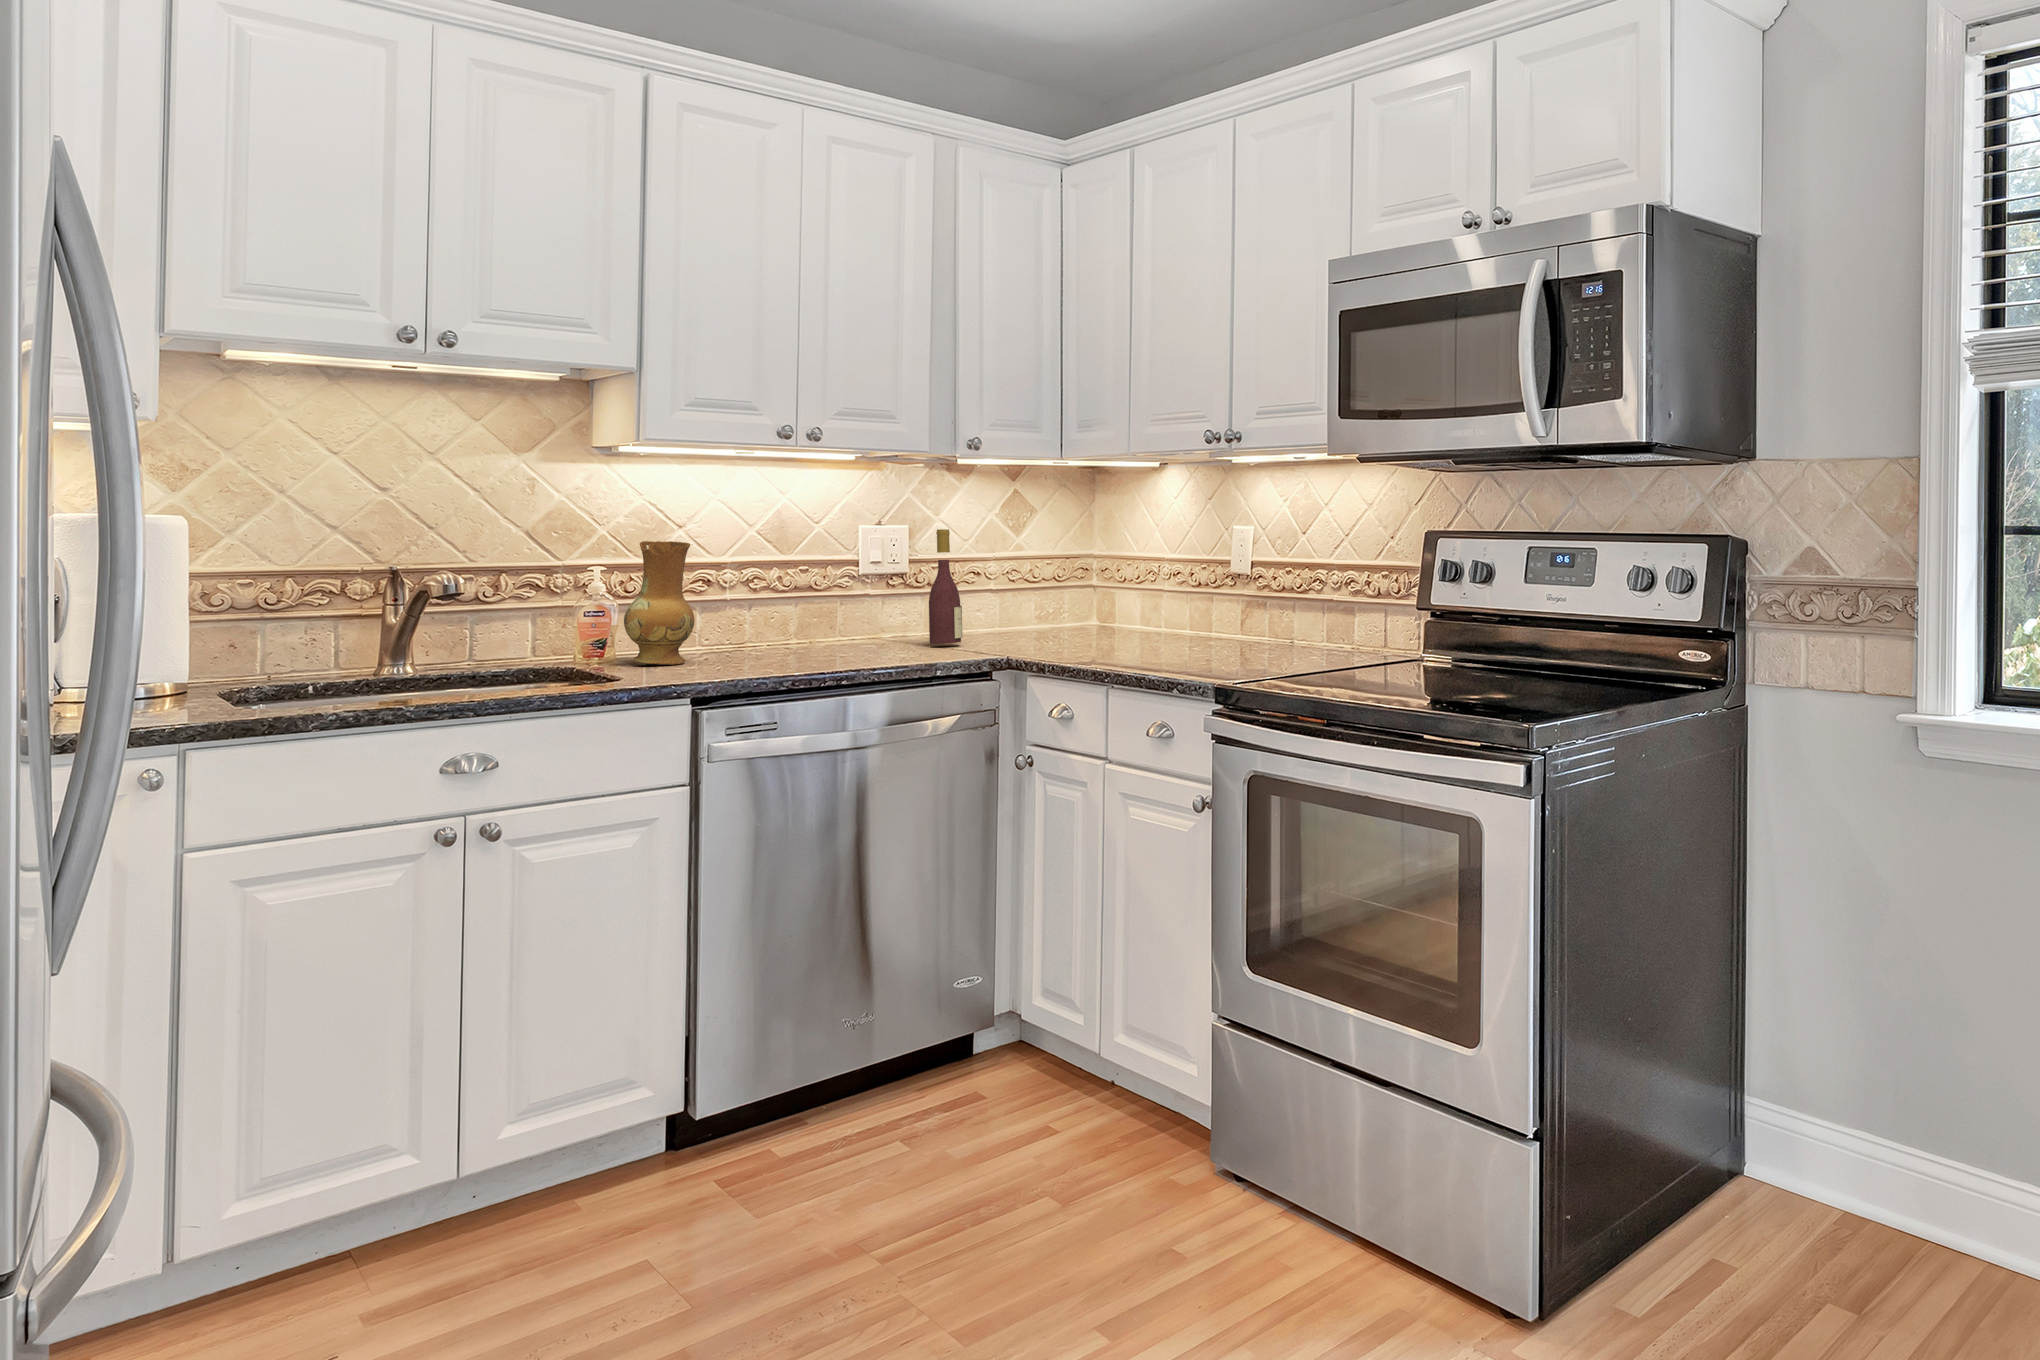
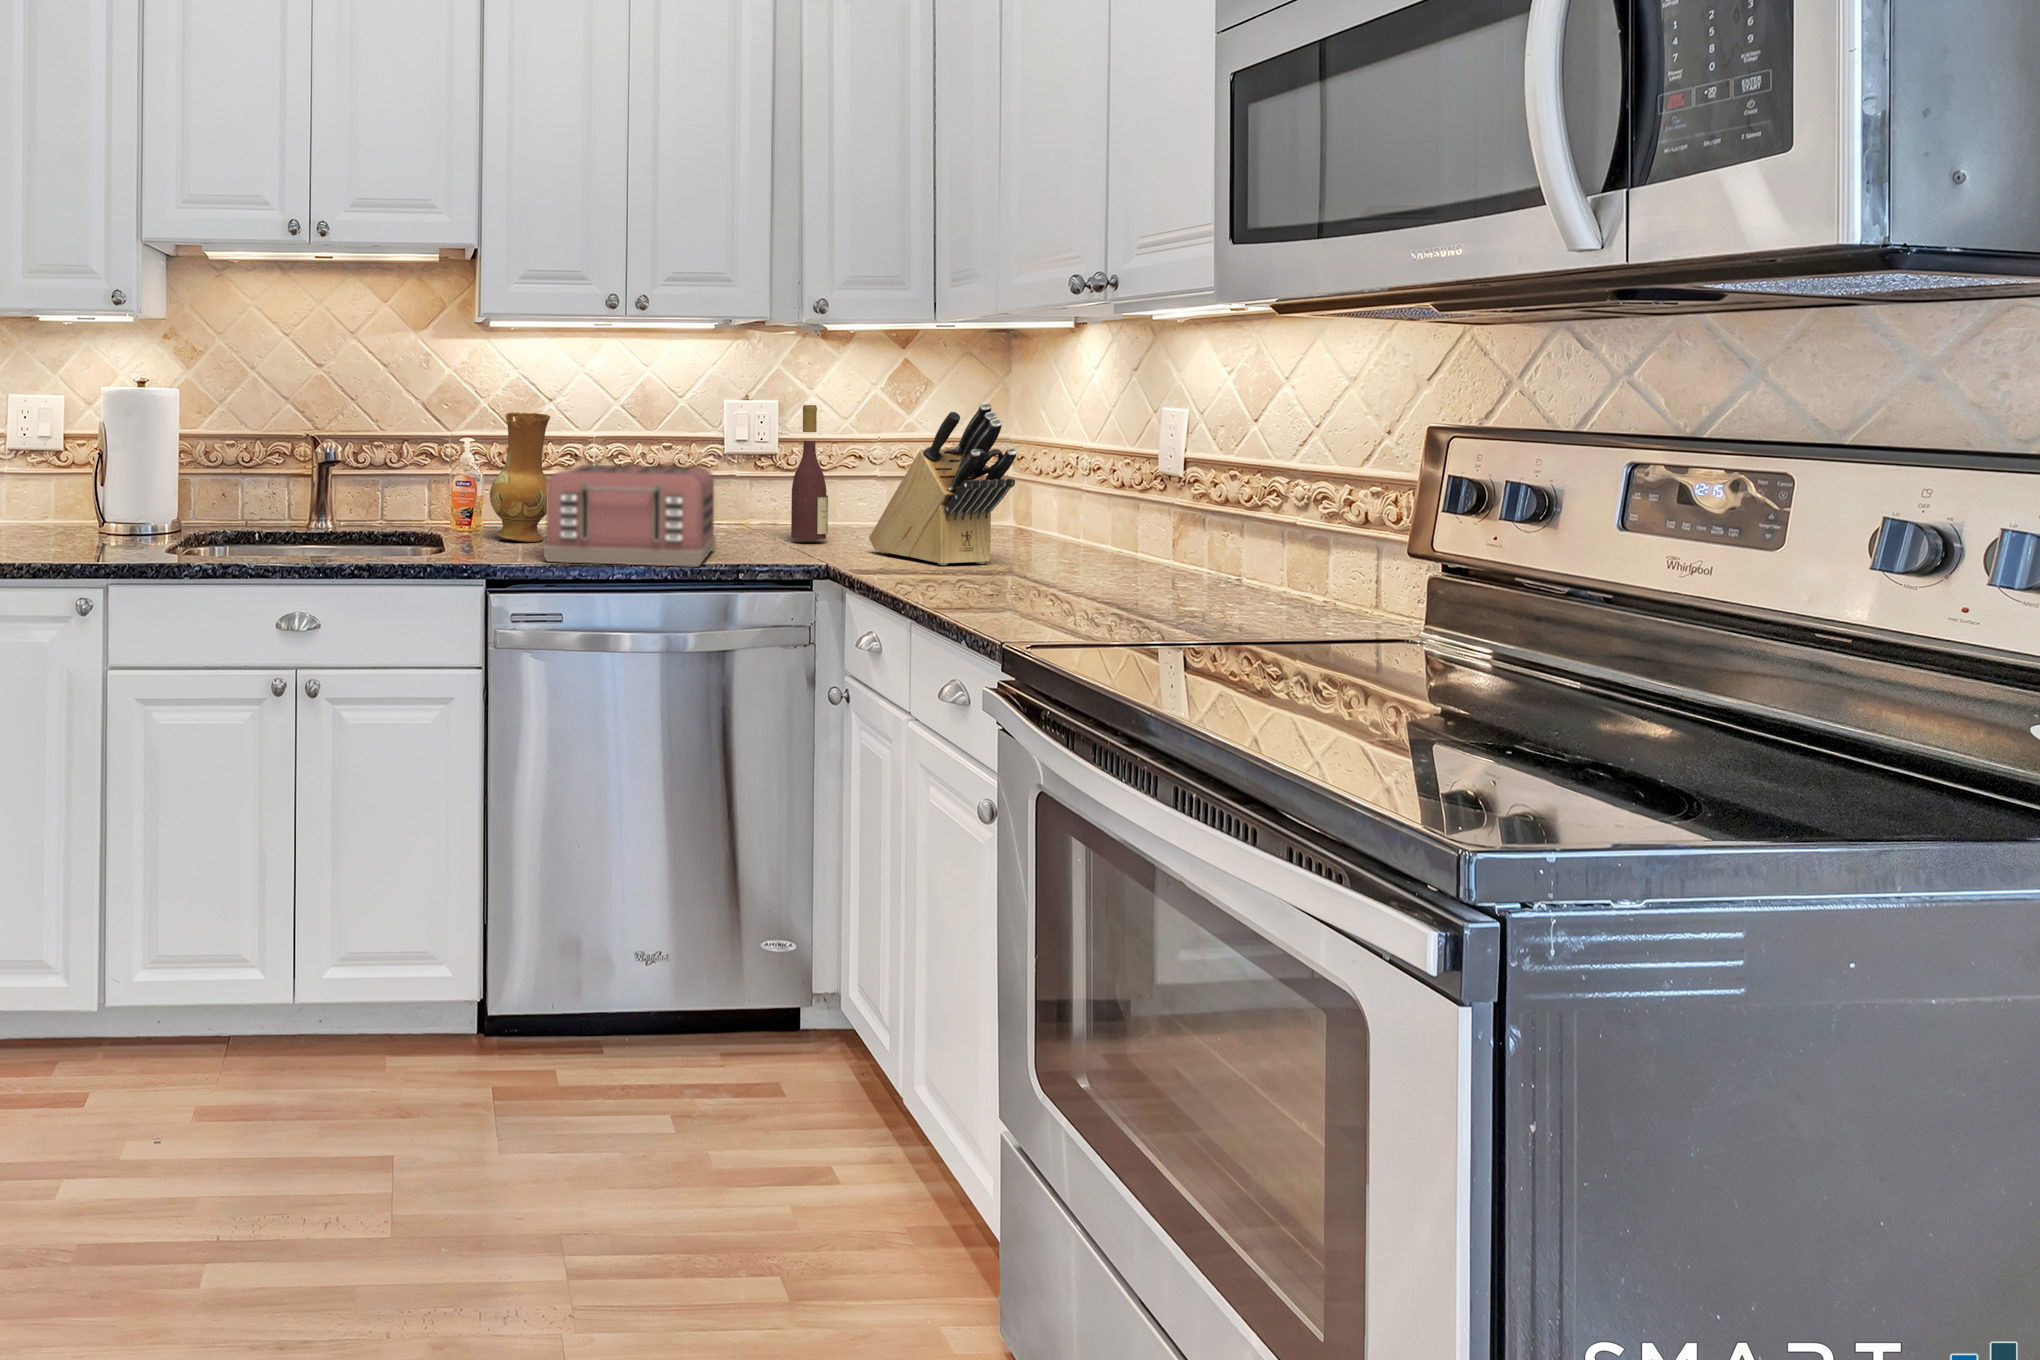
knife block: none [1007,522,1134,652] -> present [869,402,1016,565]
toaster: none [718,584,880,676] -> present [544,465,715,567]

